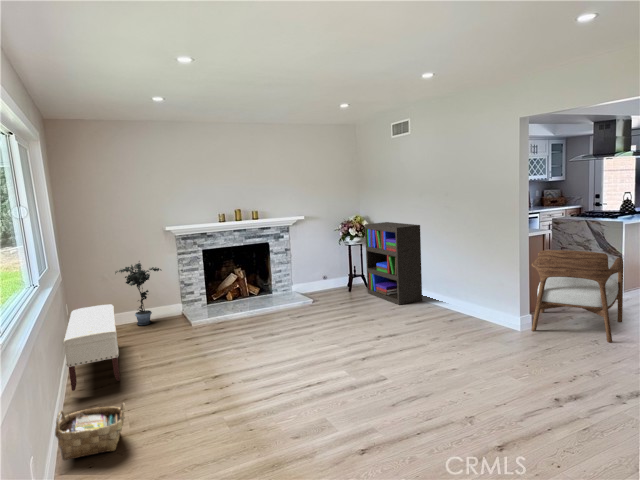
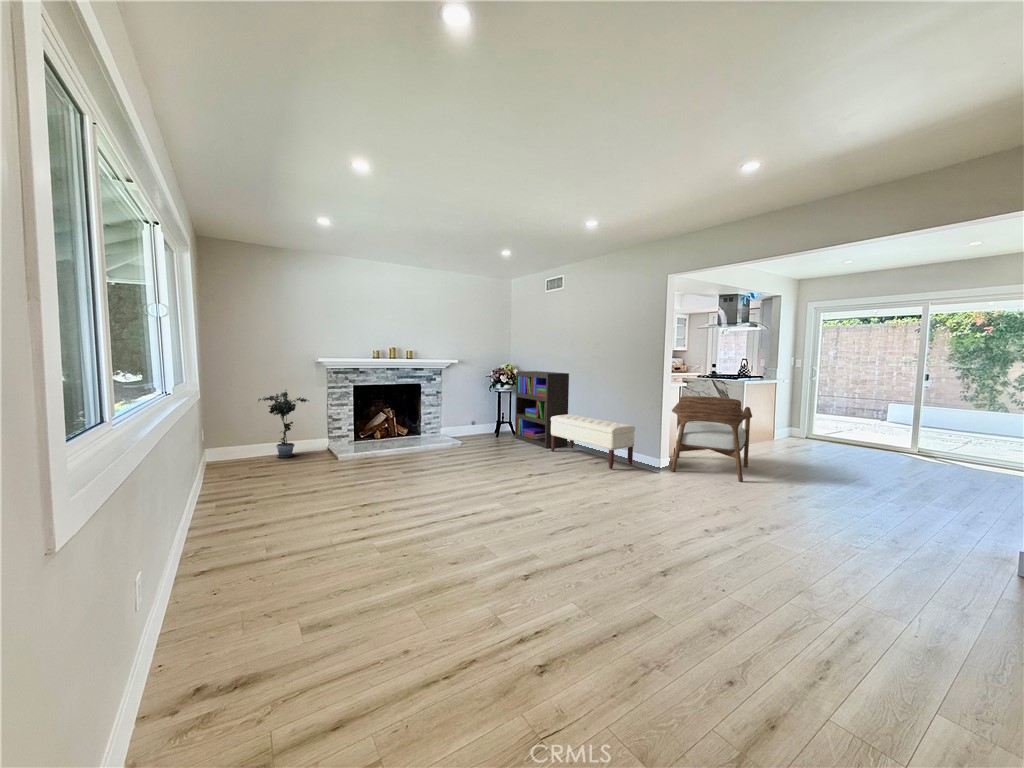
bench: present [63,305,120,391] -> present [551,414,635,469]
woven basket: present [55,403,125,460] -> none [180,521,267,582]

